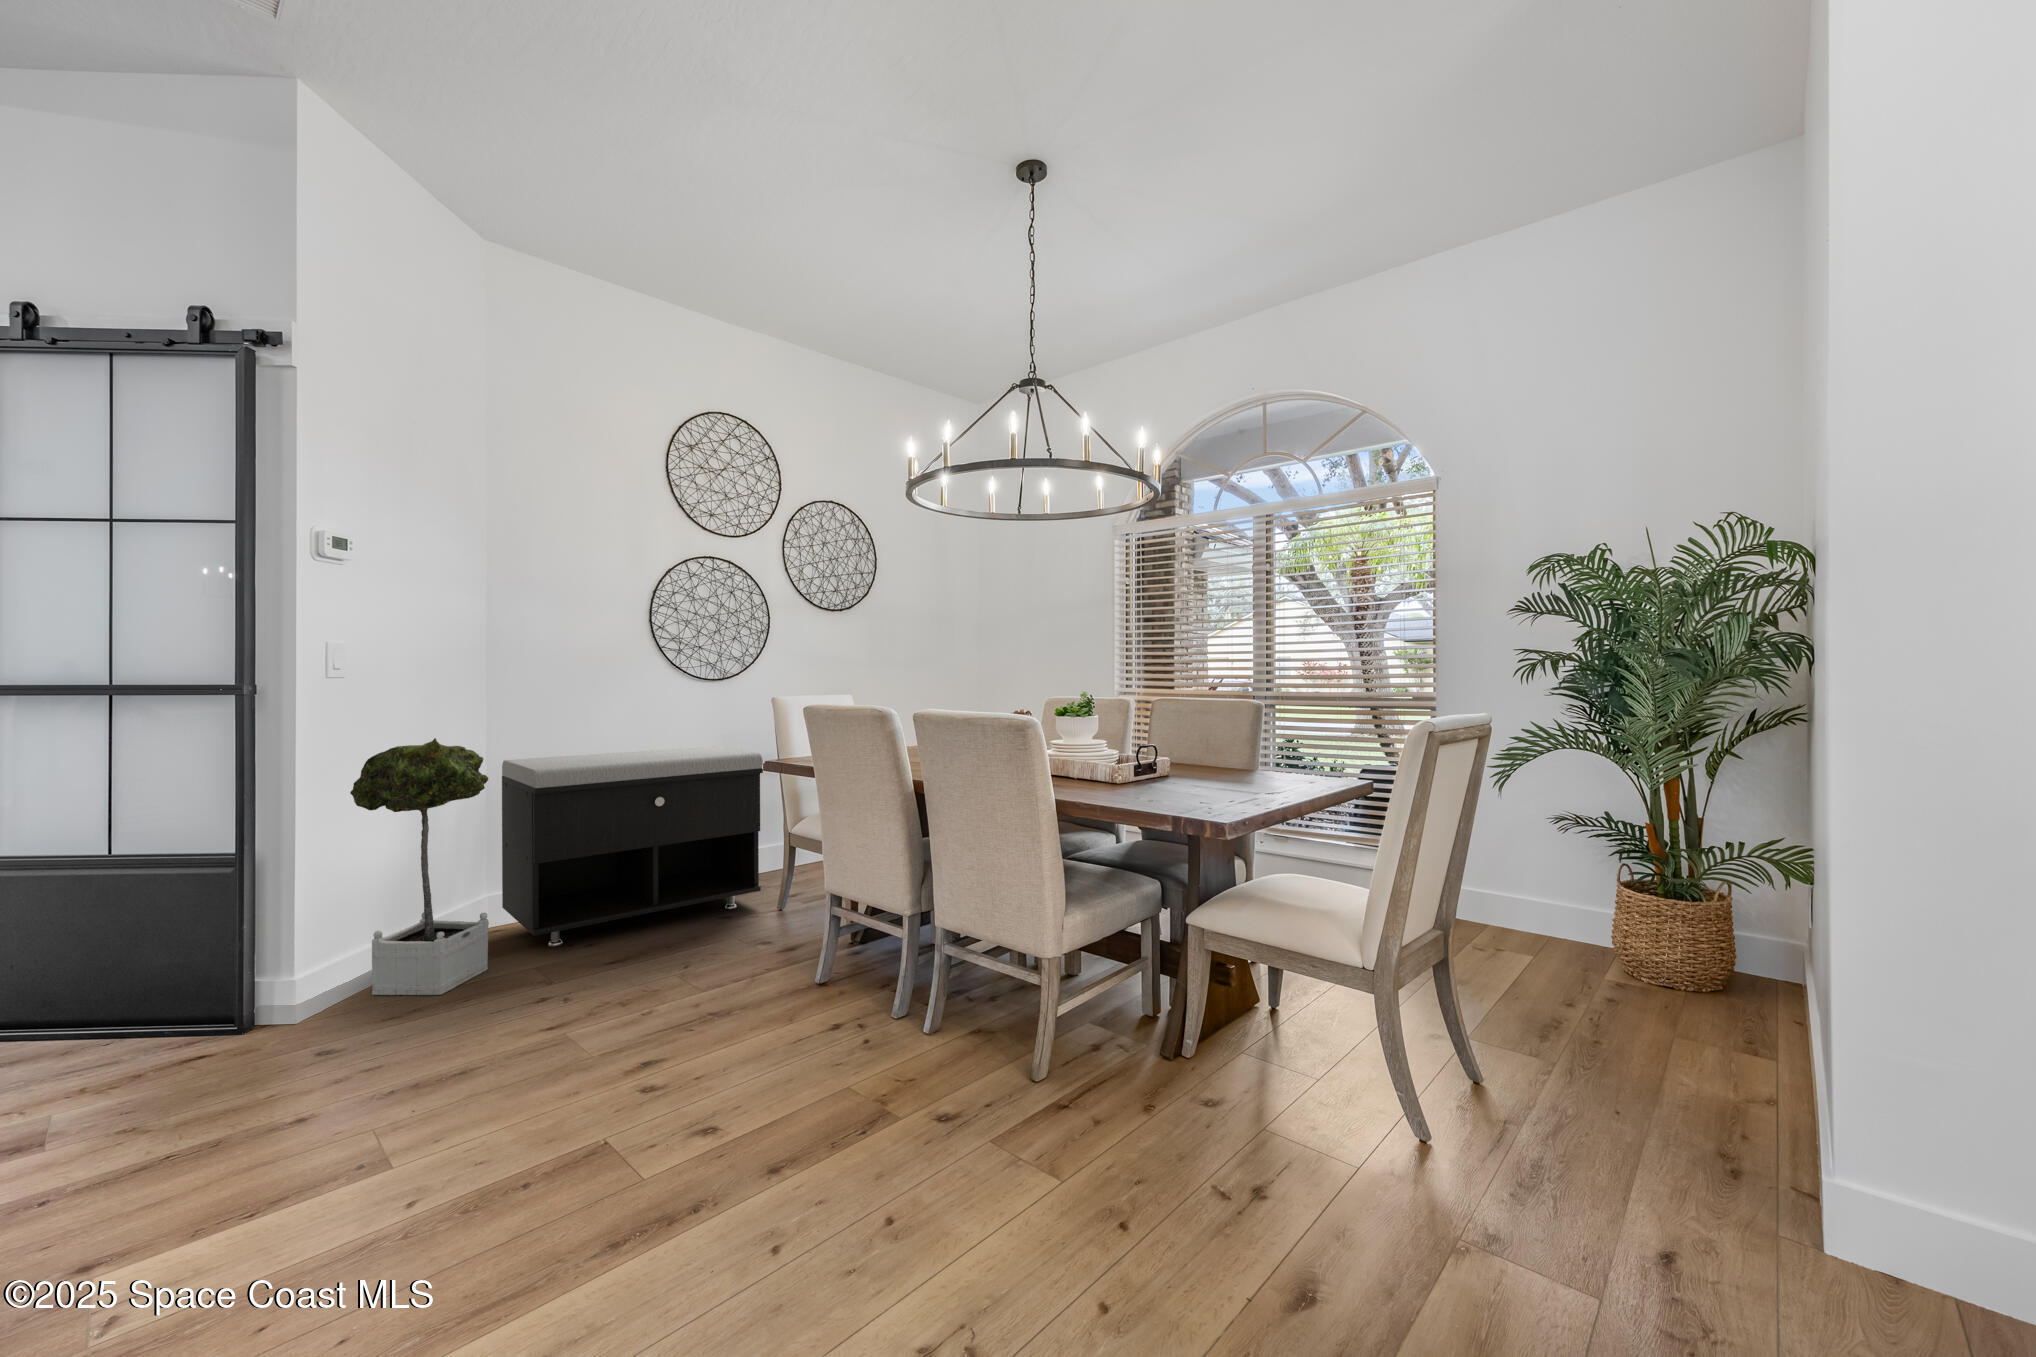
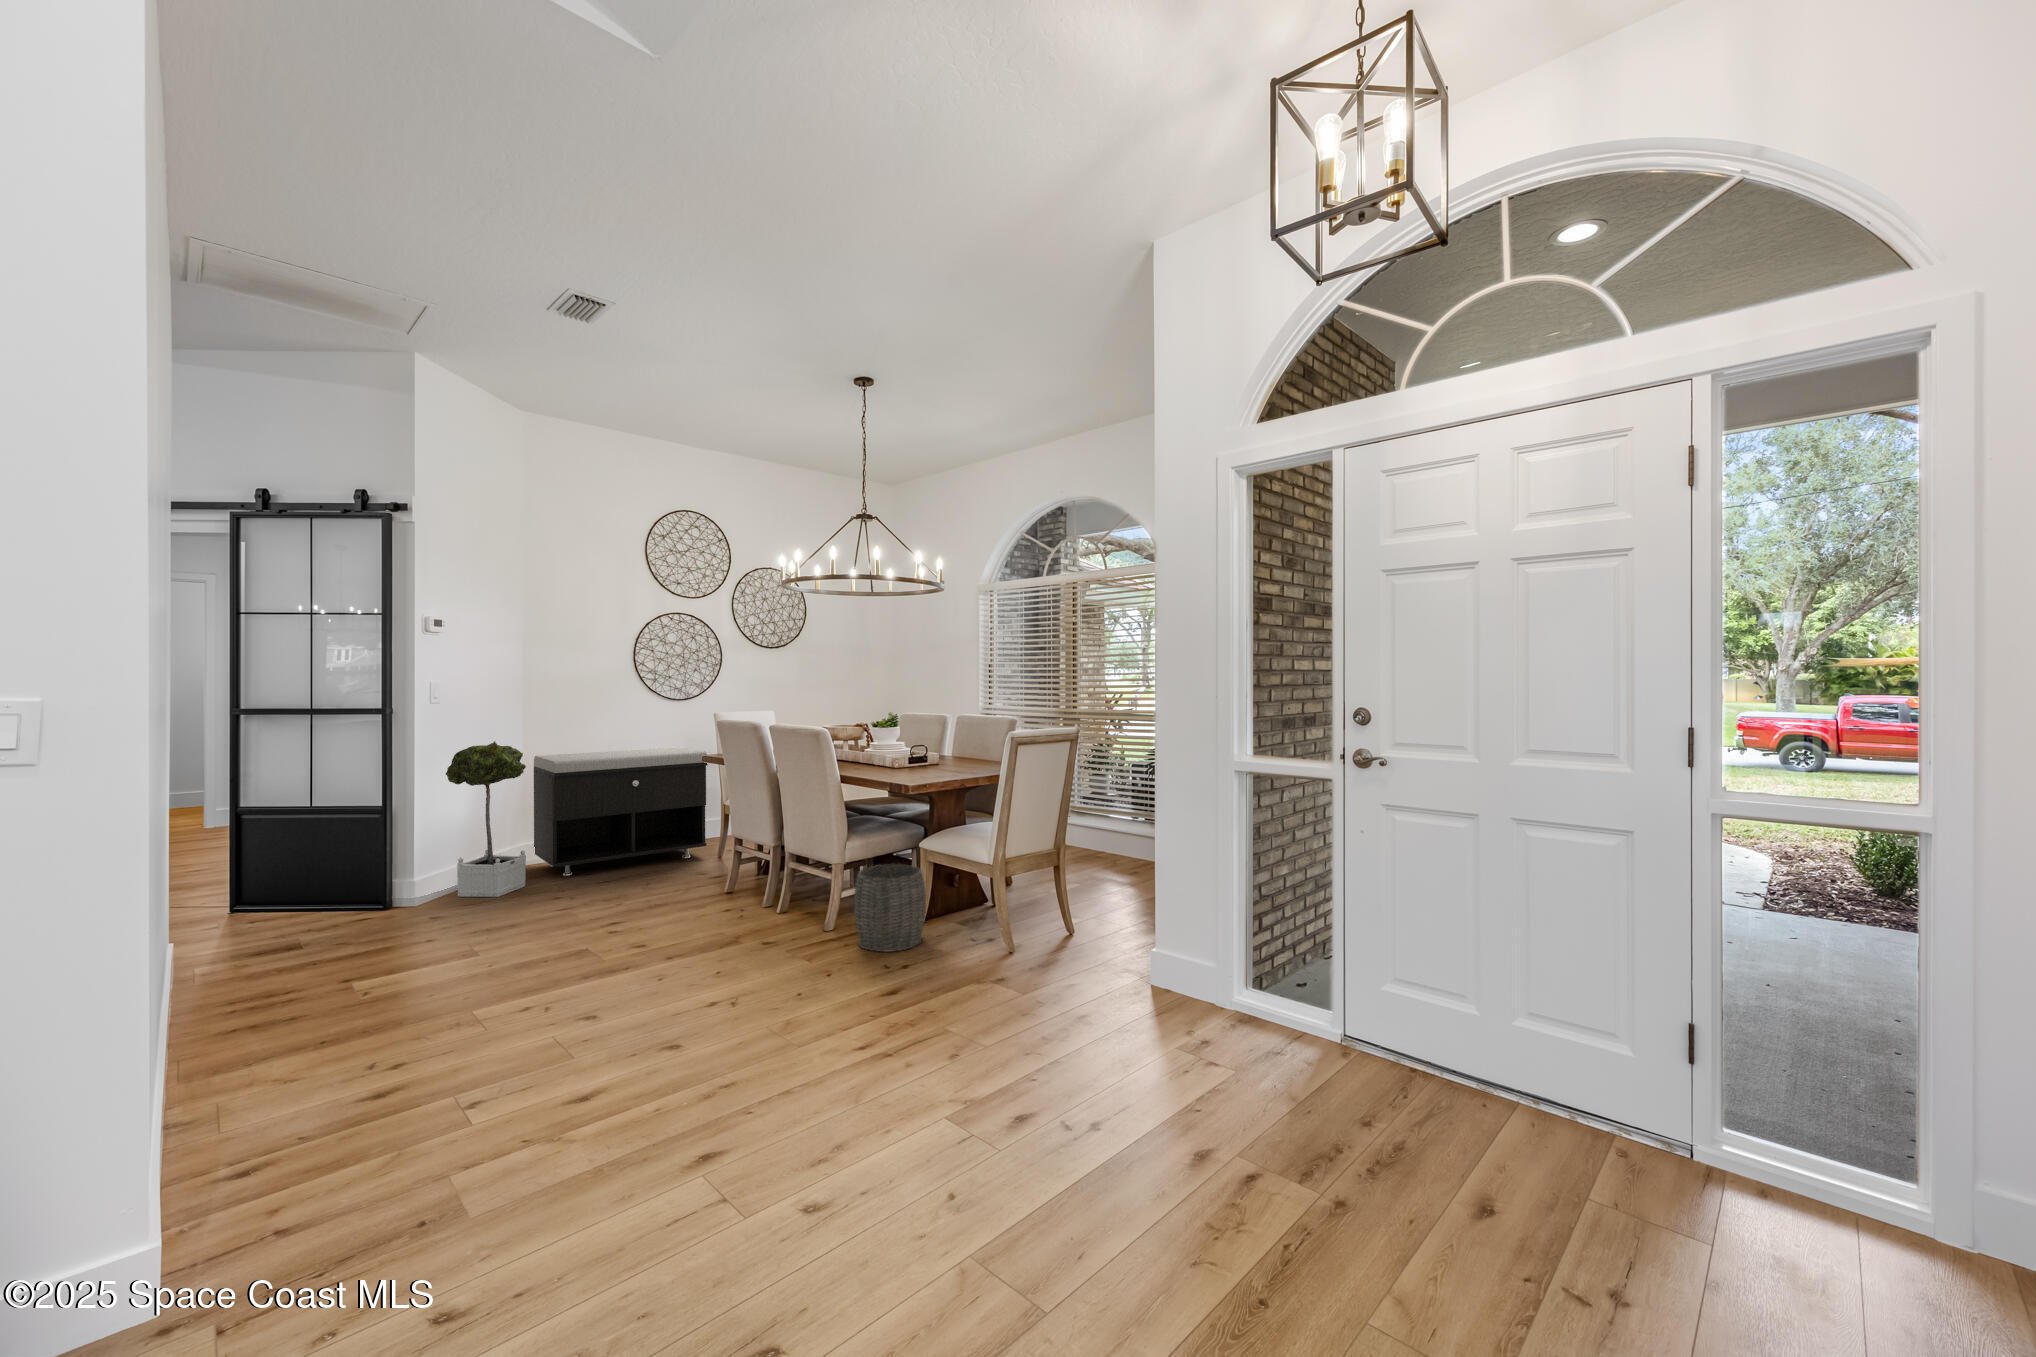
woven basket: none [1107,957,1239,1140] -> present [854,864,926,952]

